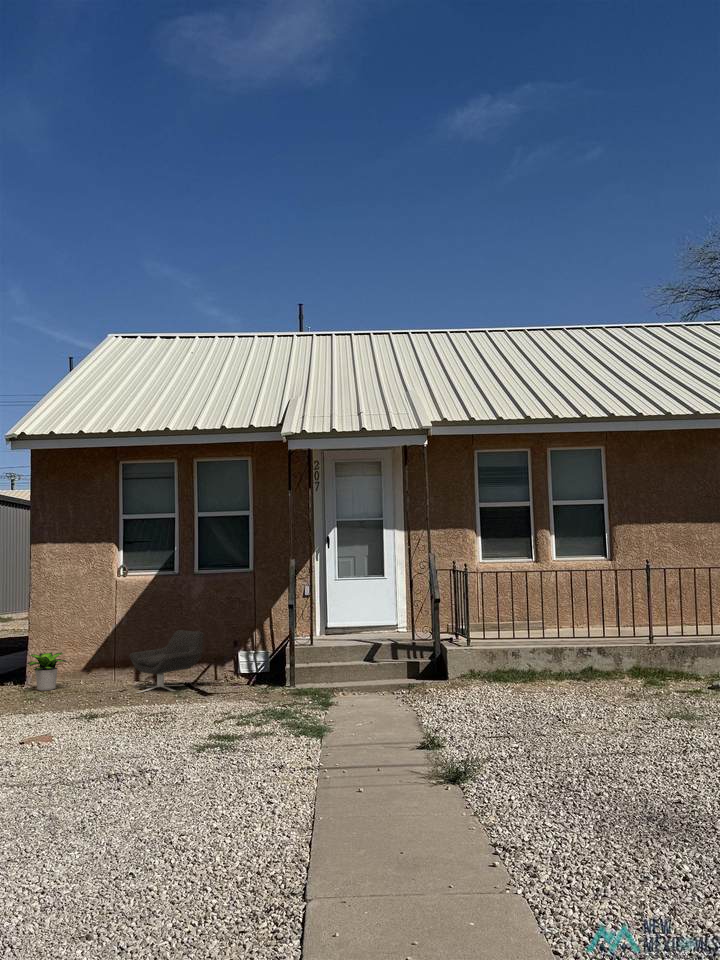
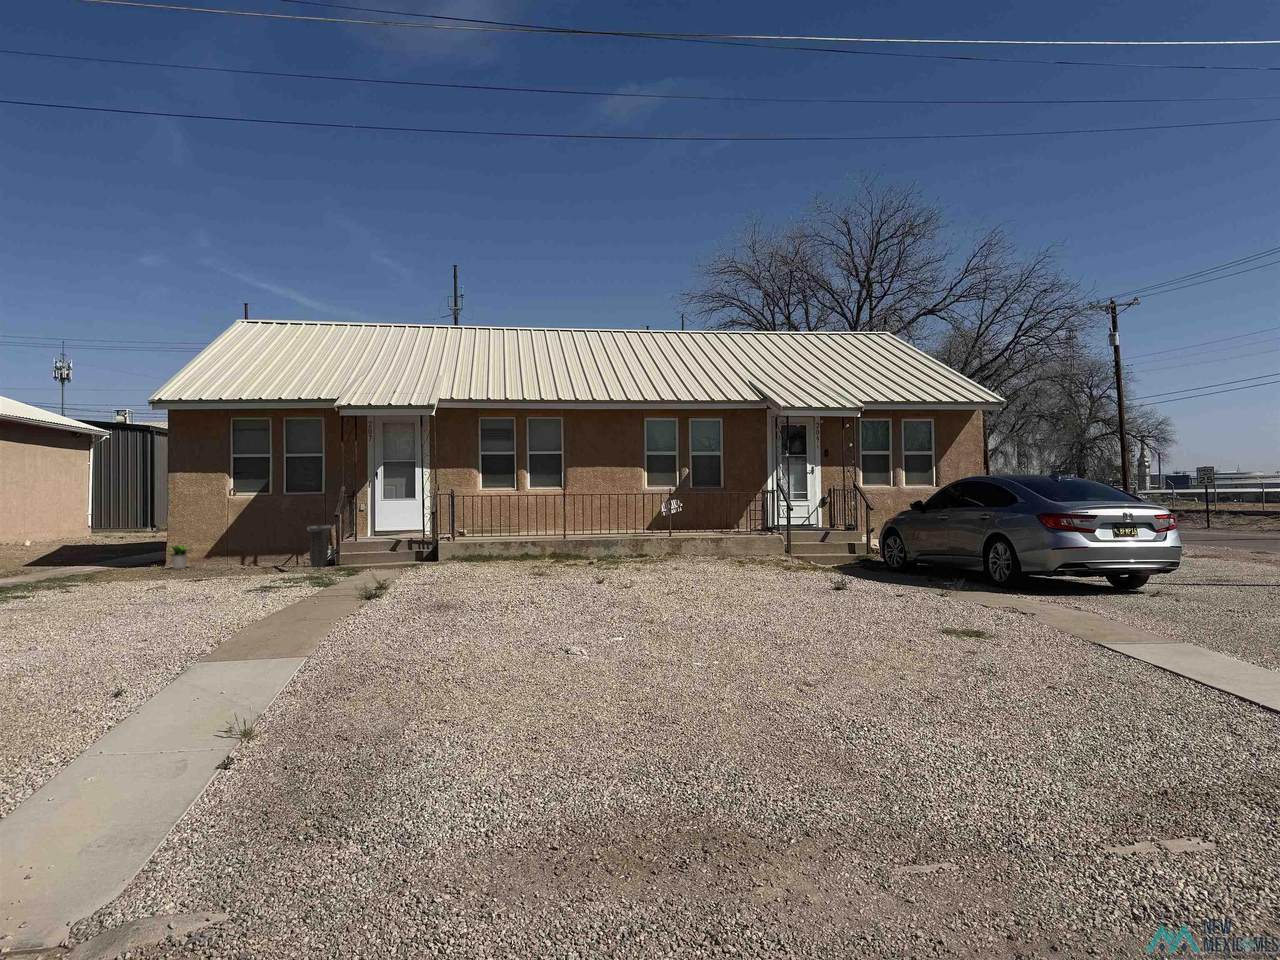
trash can: none [238,620,269,688] -> present [307,525,332,567]
lounge chair: present [130,630,204,693] -> none [236,531,287,569]

